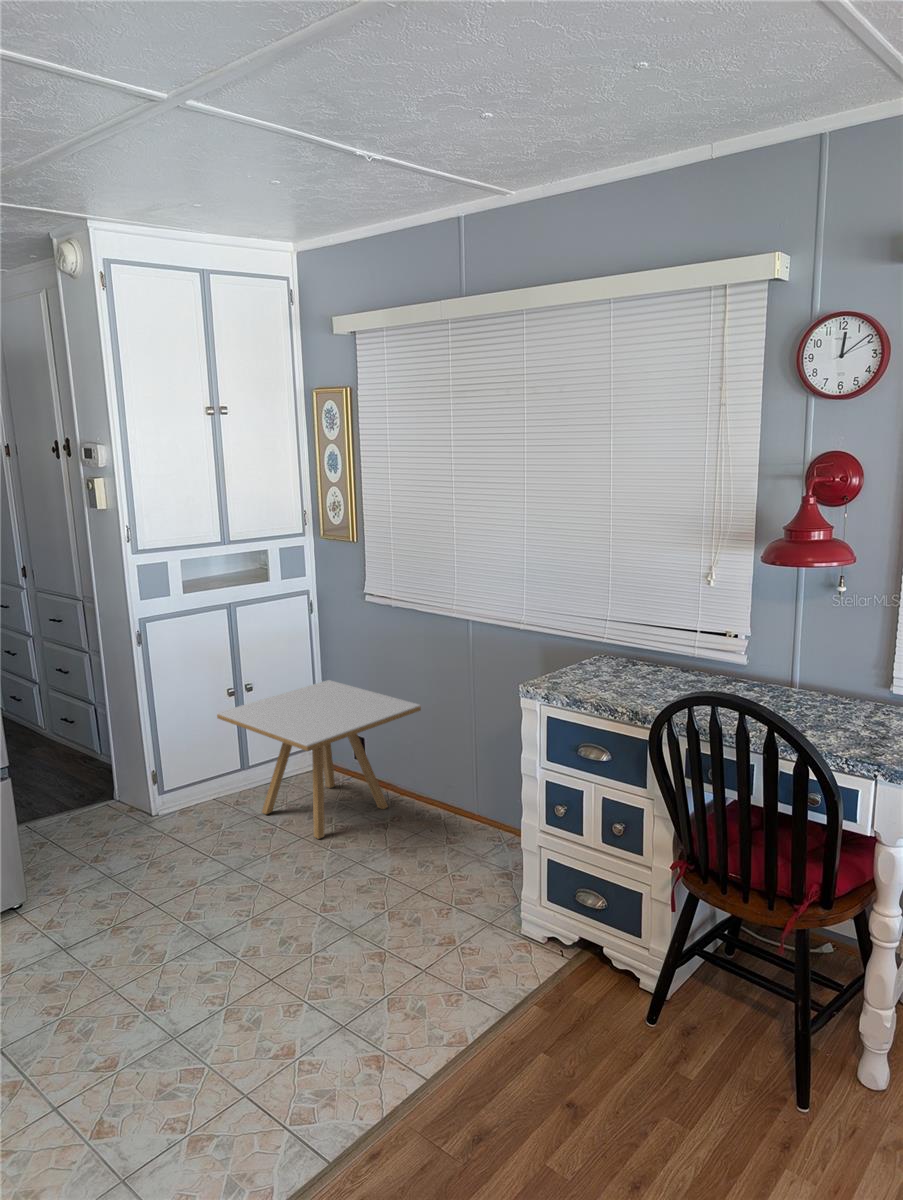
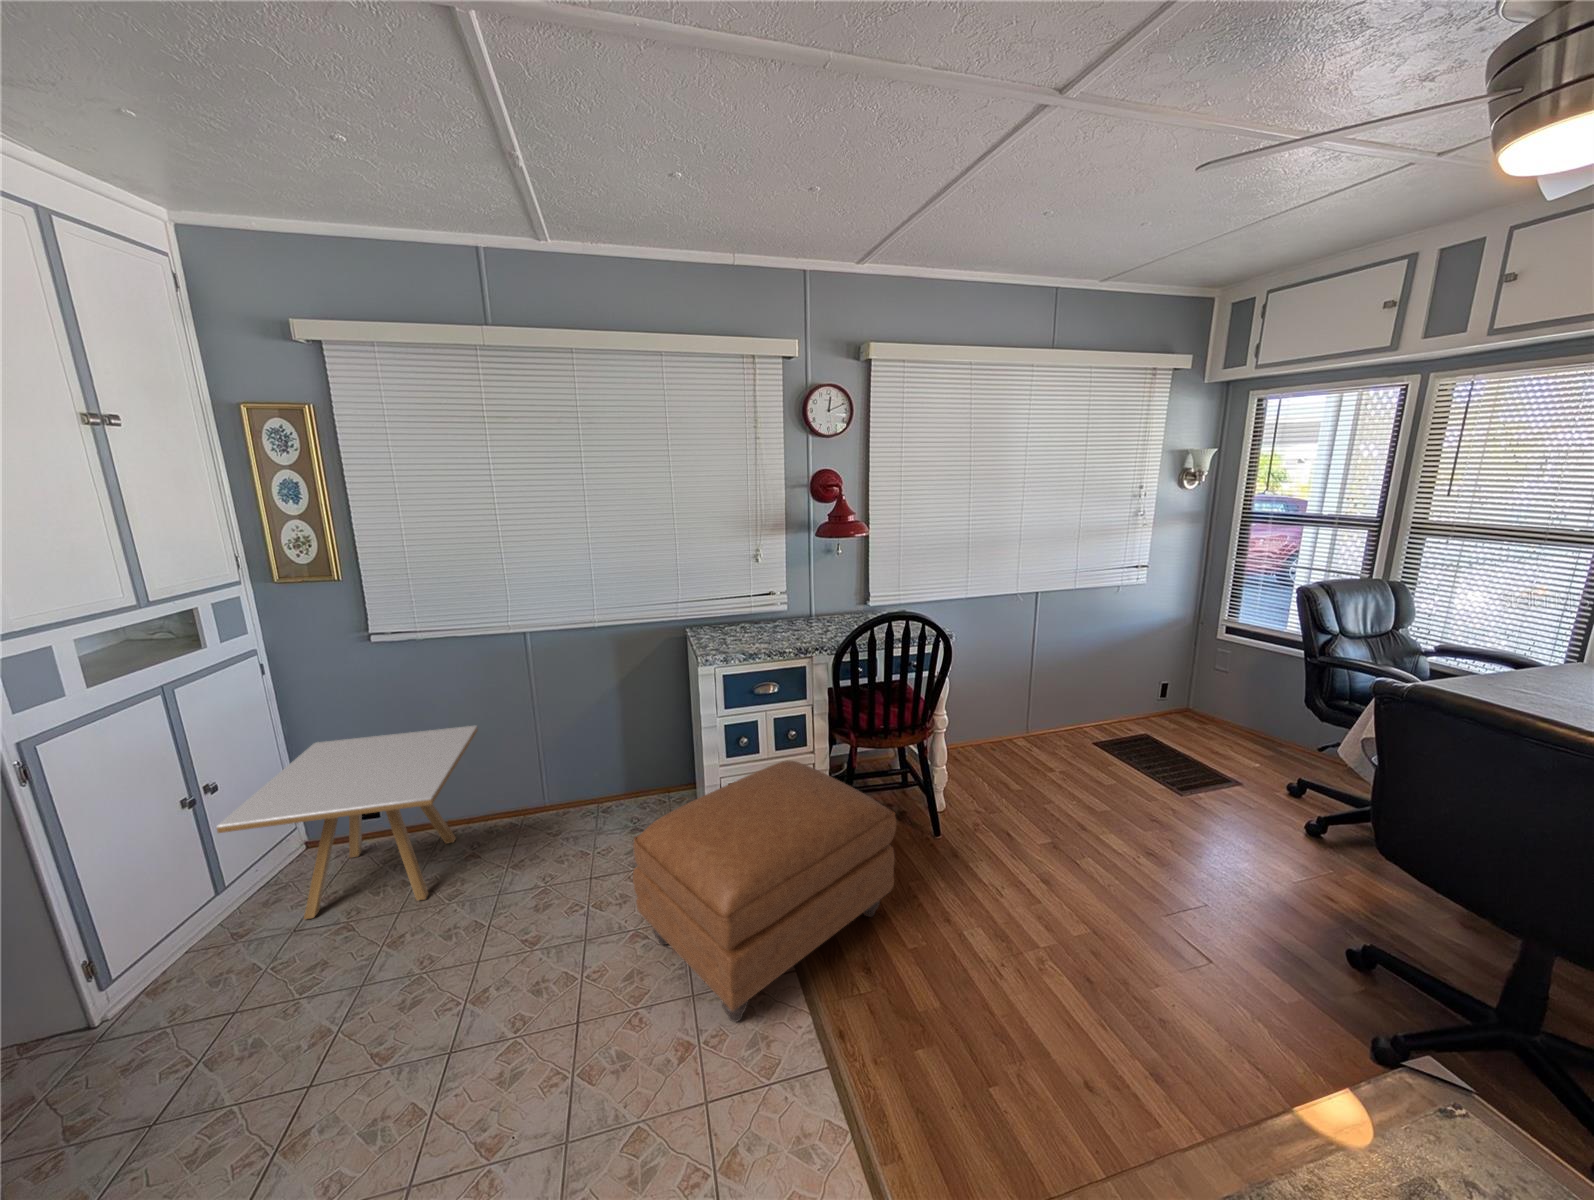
ottoman: none [299,838,605,1106] -> present [633,760,897,1022]

